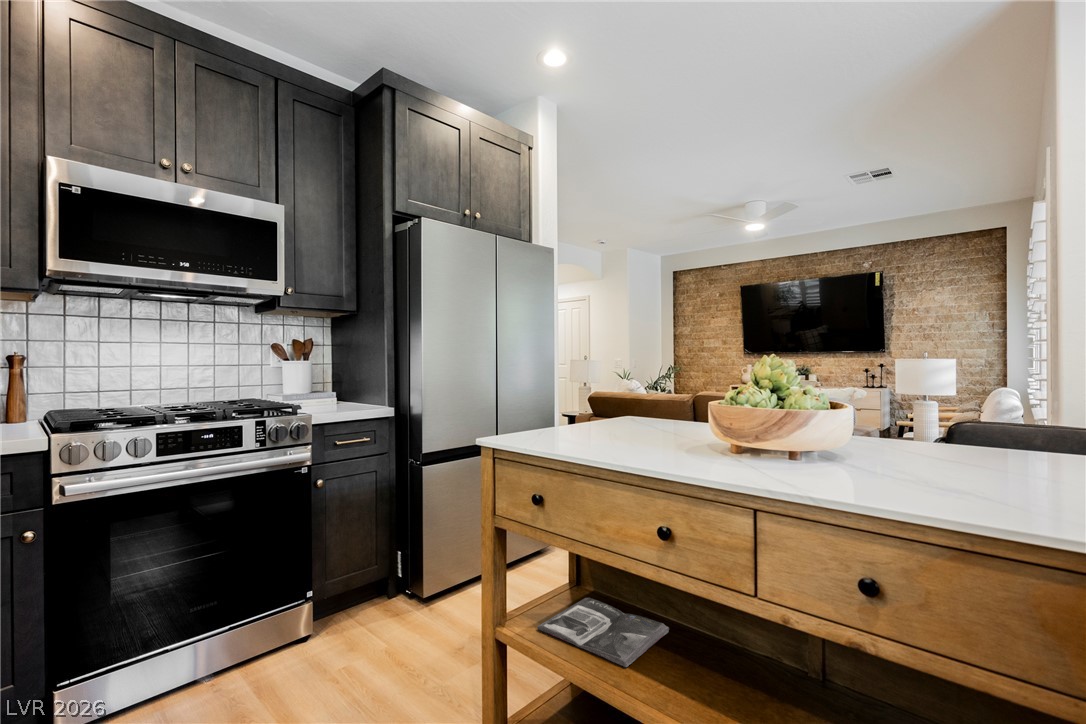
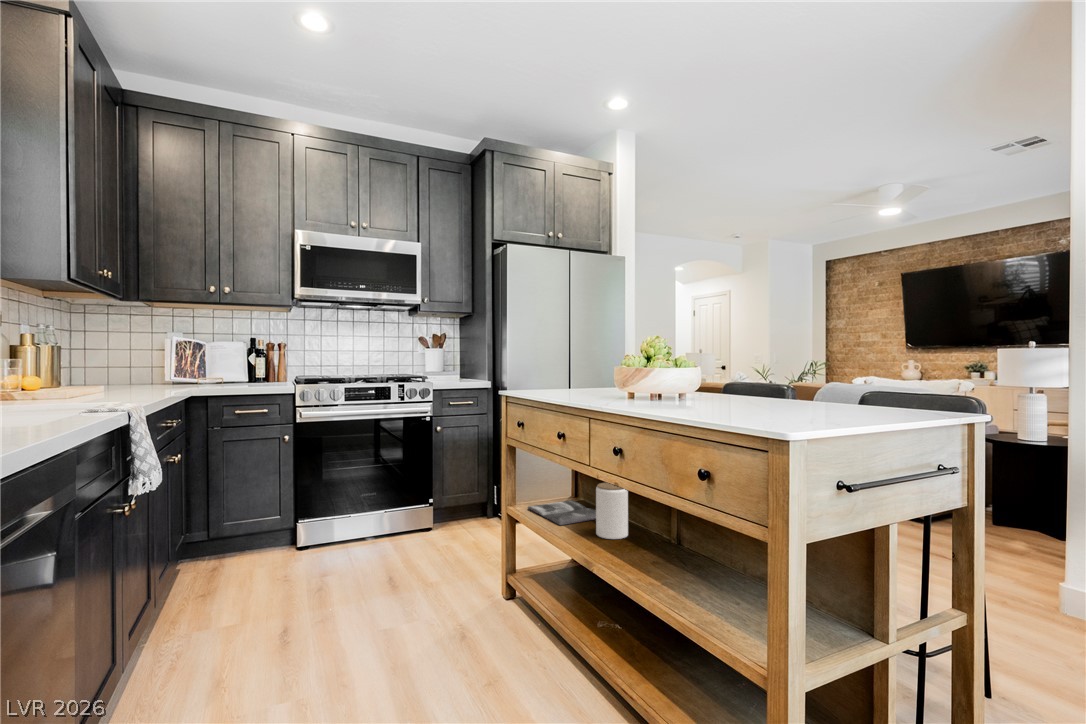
jar: none [695,588,750,692] -> present [596,483,628,539]

